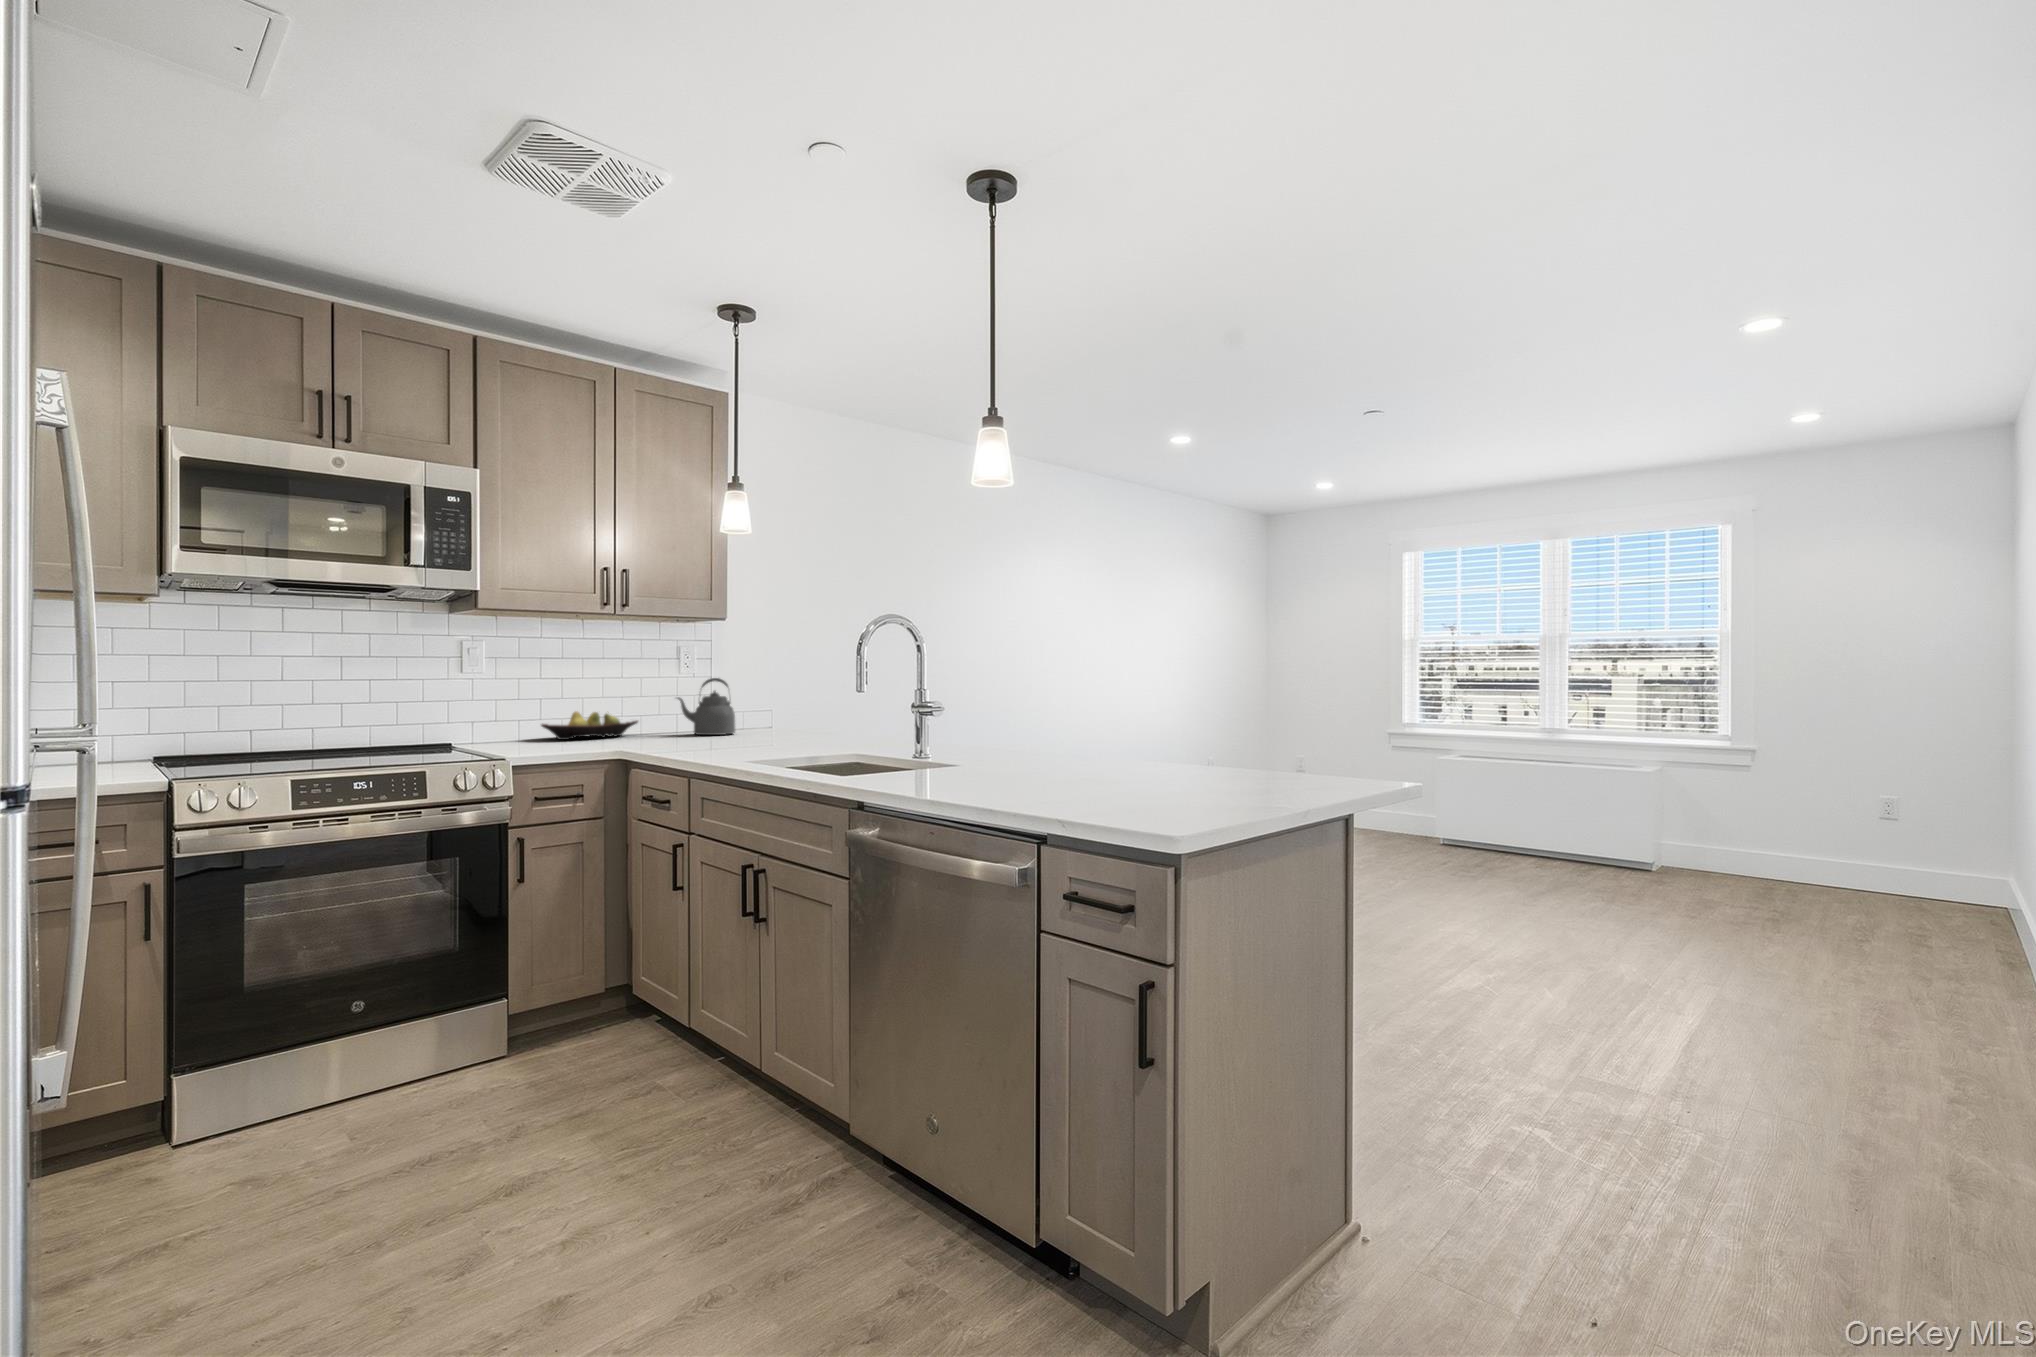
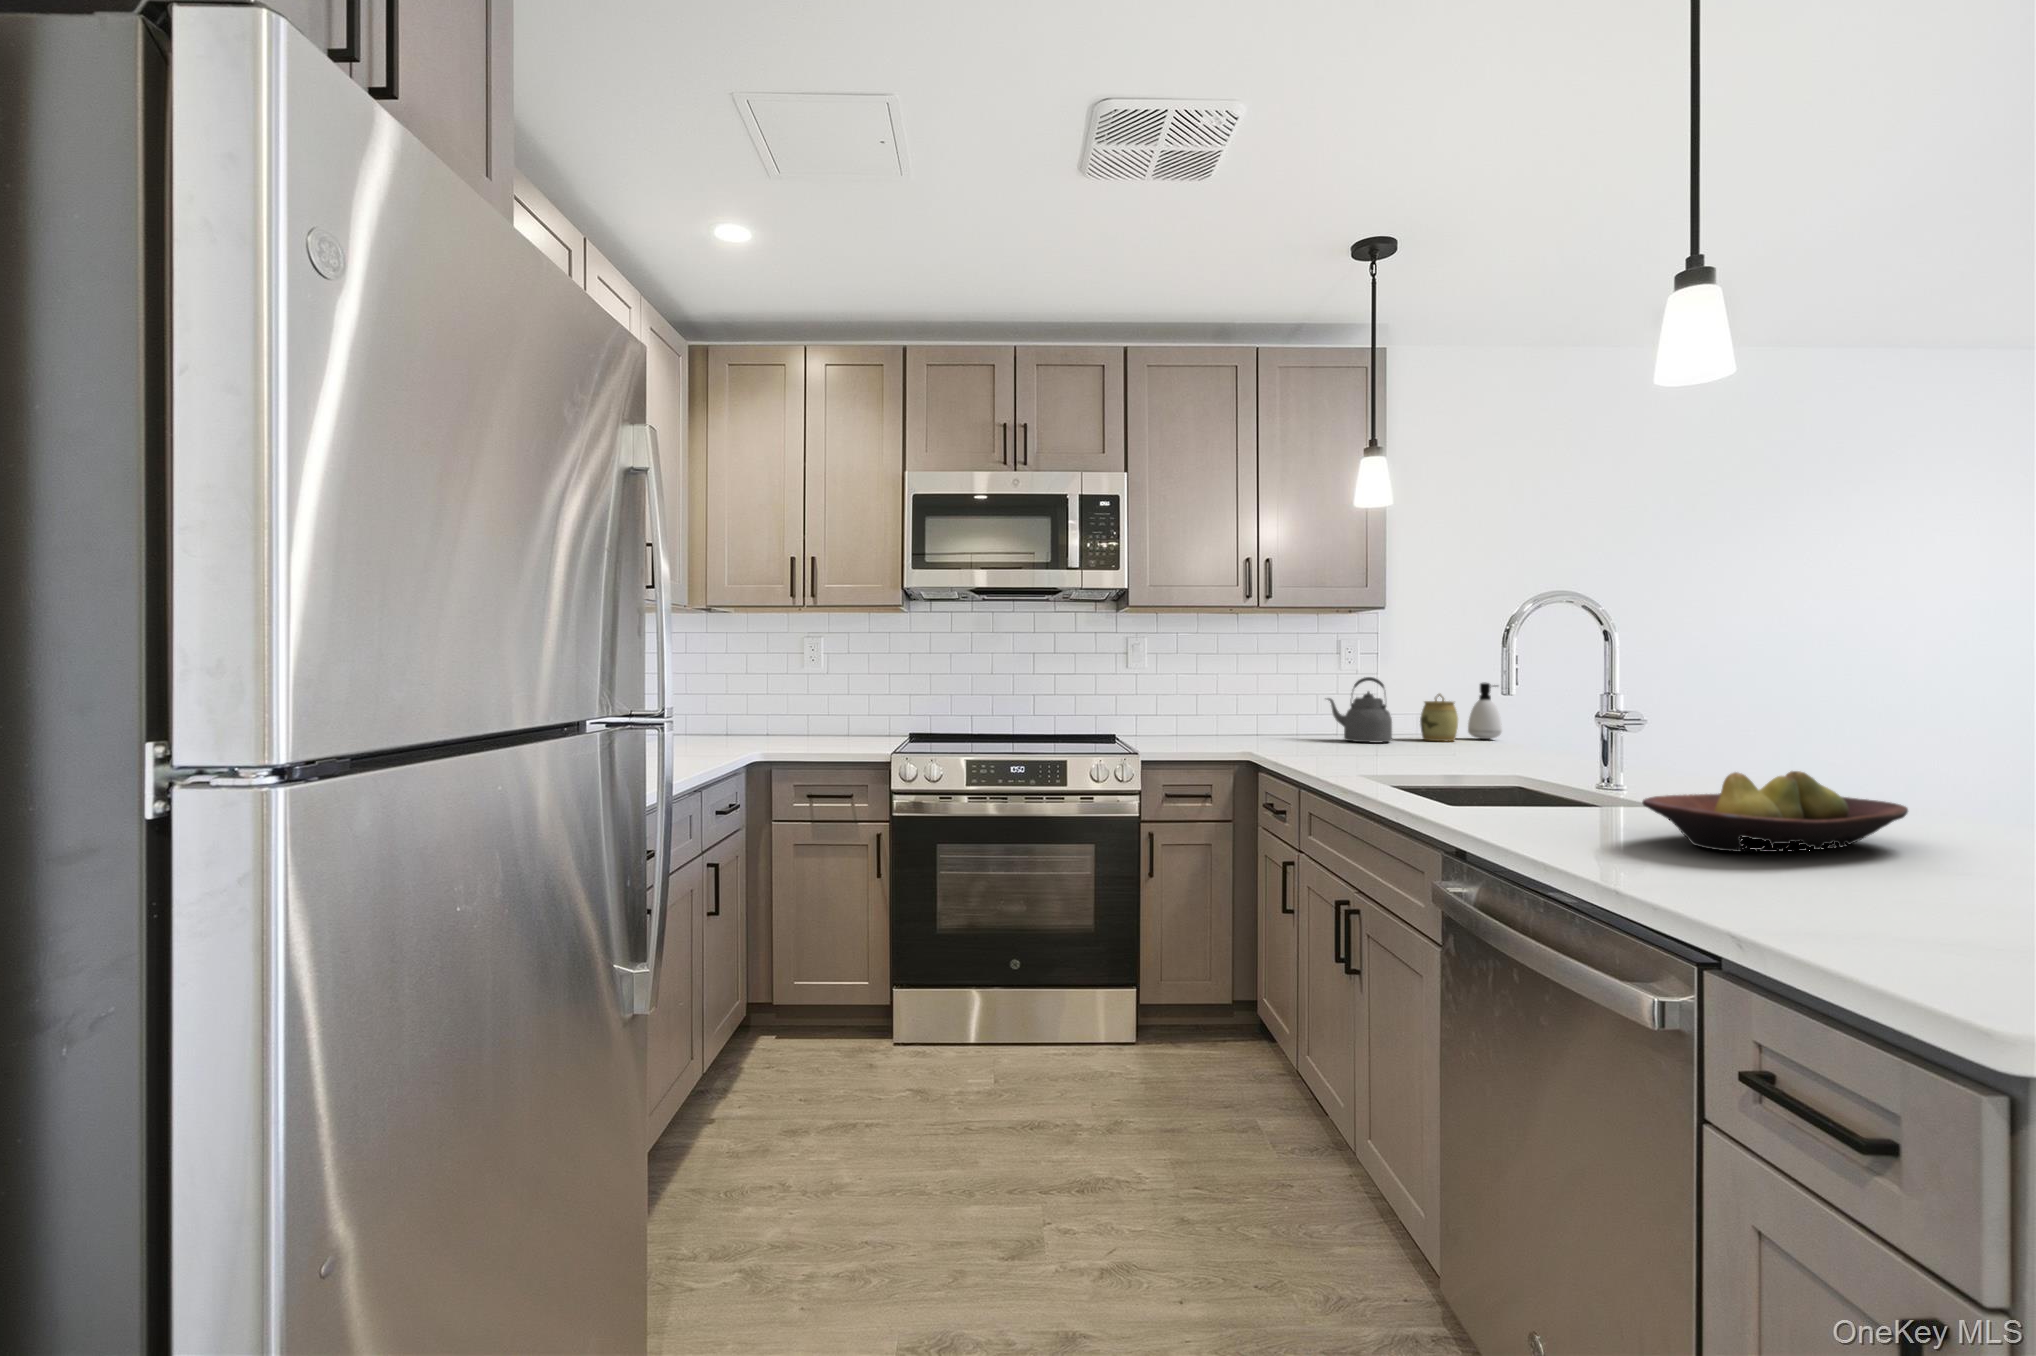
soap dispenser: none [789,681,814,727] -> present [1468,683,1502,739]
jar: none [754,690,784,731] -> present [1420,694,1458,741]
fruit bowl: present [541,712,638,740] -> present [1642,771,1908,852]

